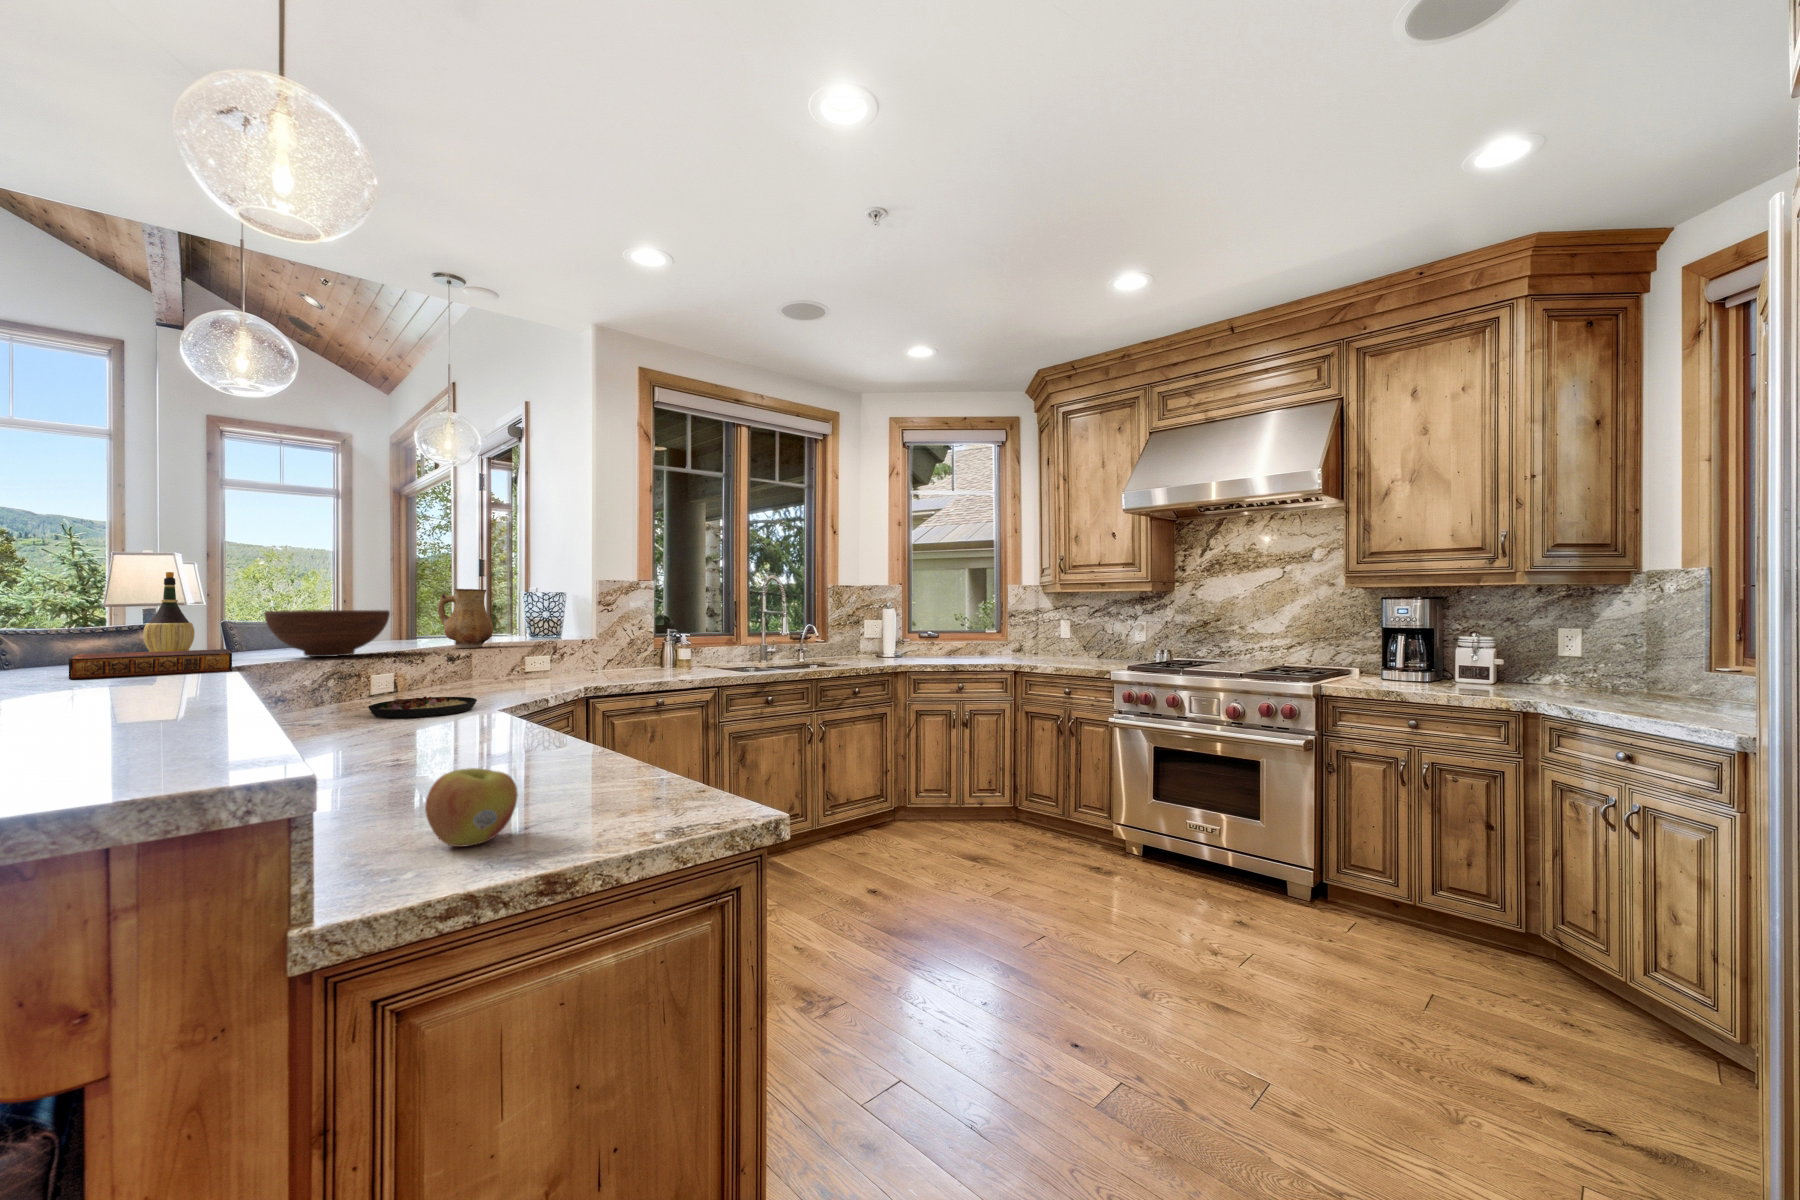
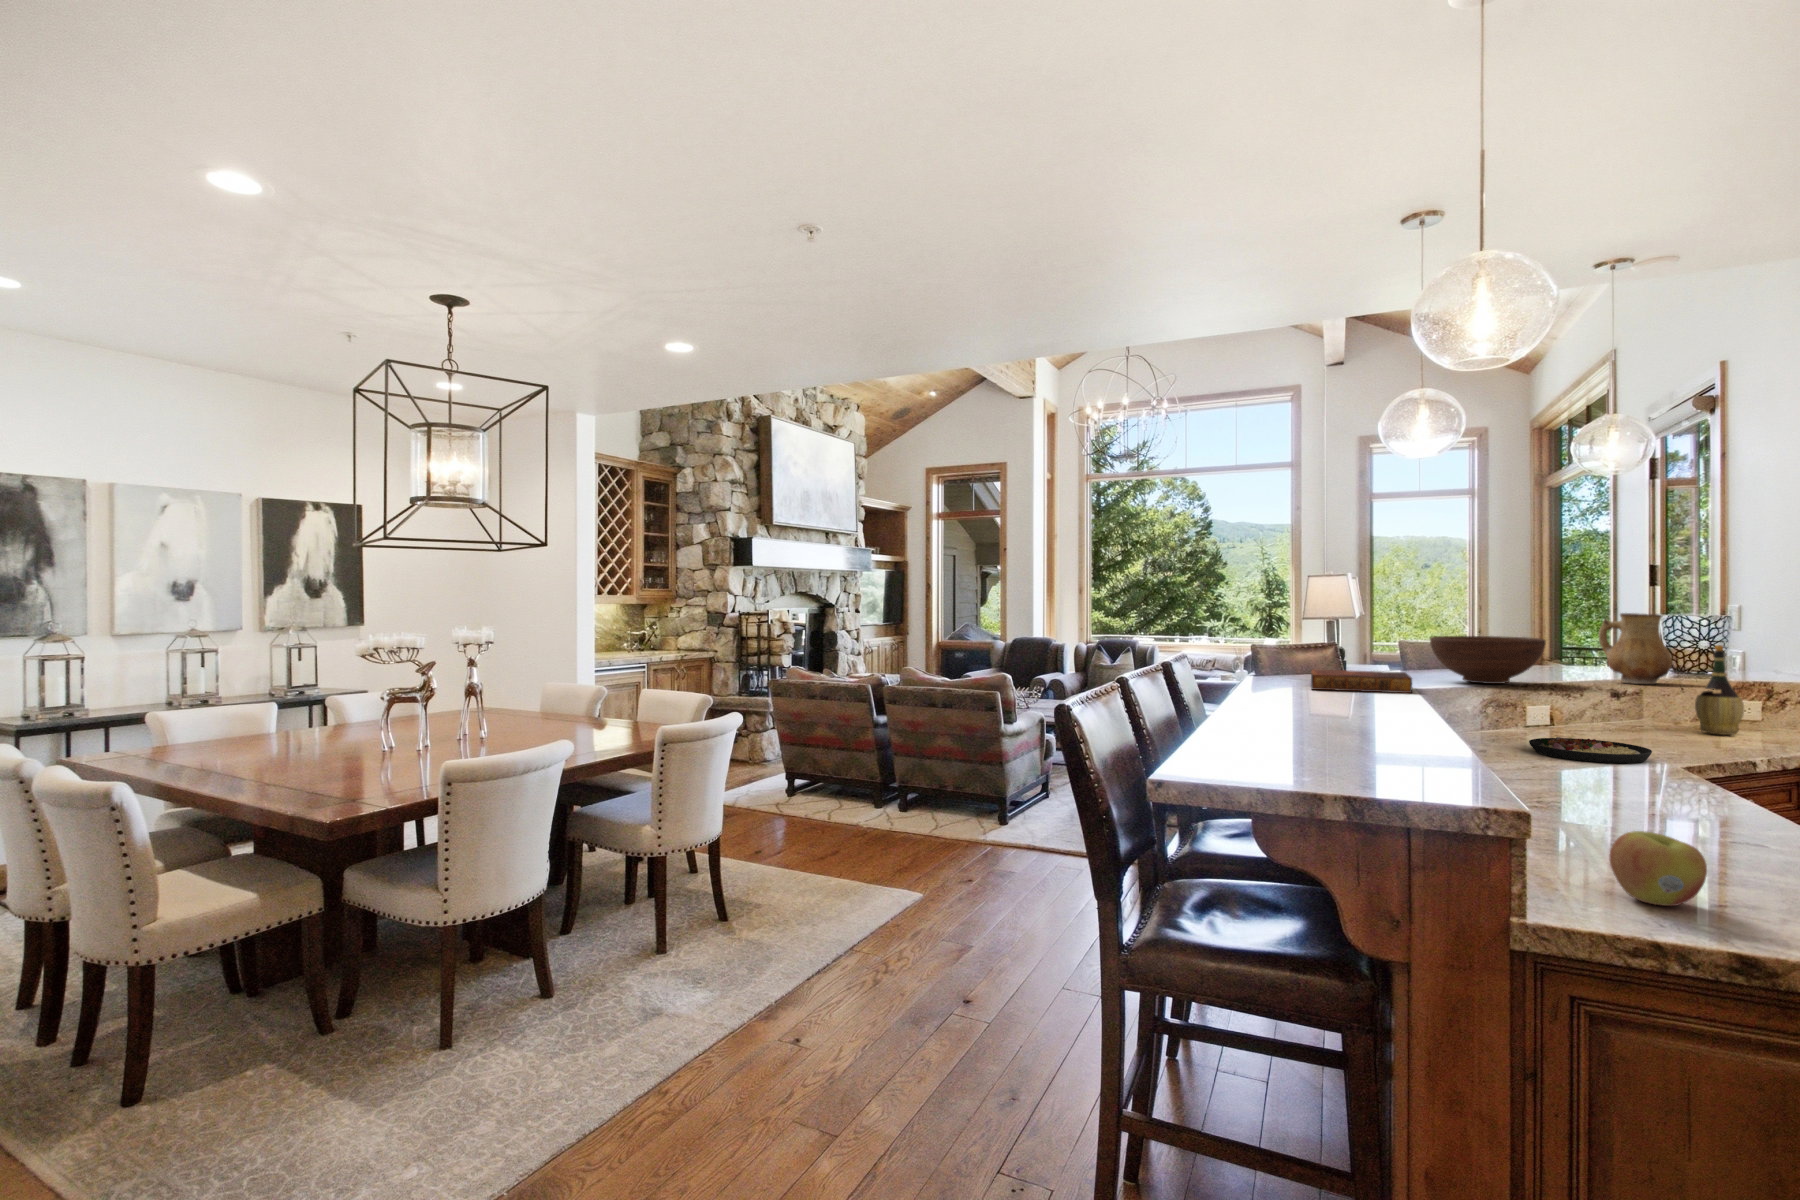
wine bottle: present [143,572,195,652] -> present [1695,645,1744,735]

